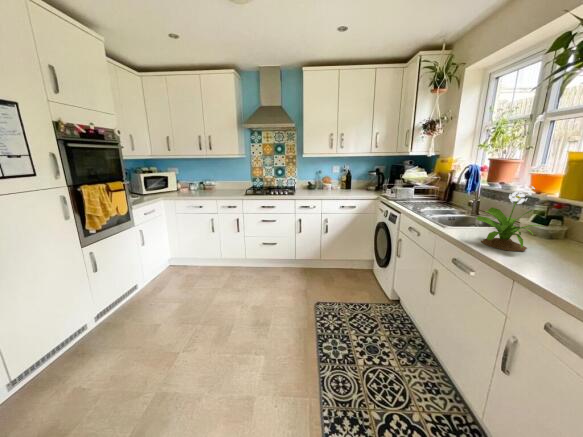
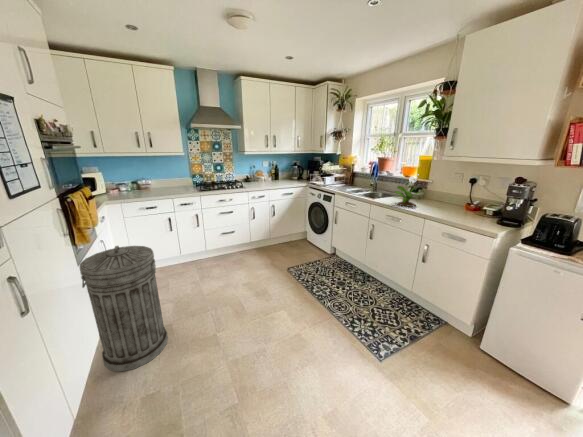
trash can: none [60,238,148,361] -> present [79,246,168,371]

